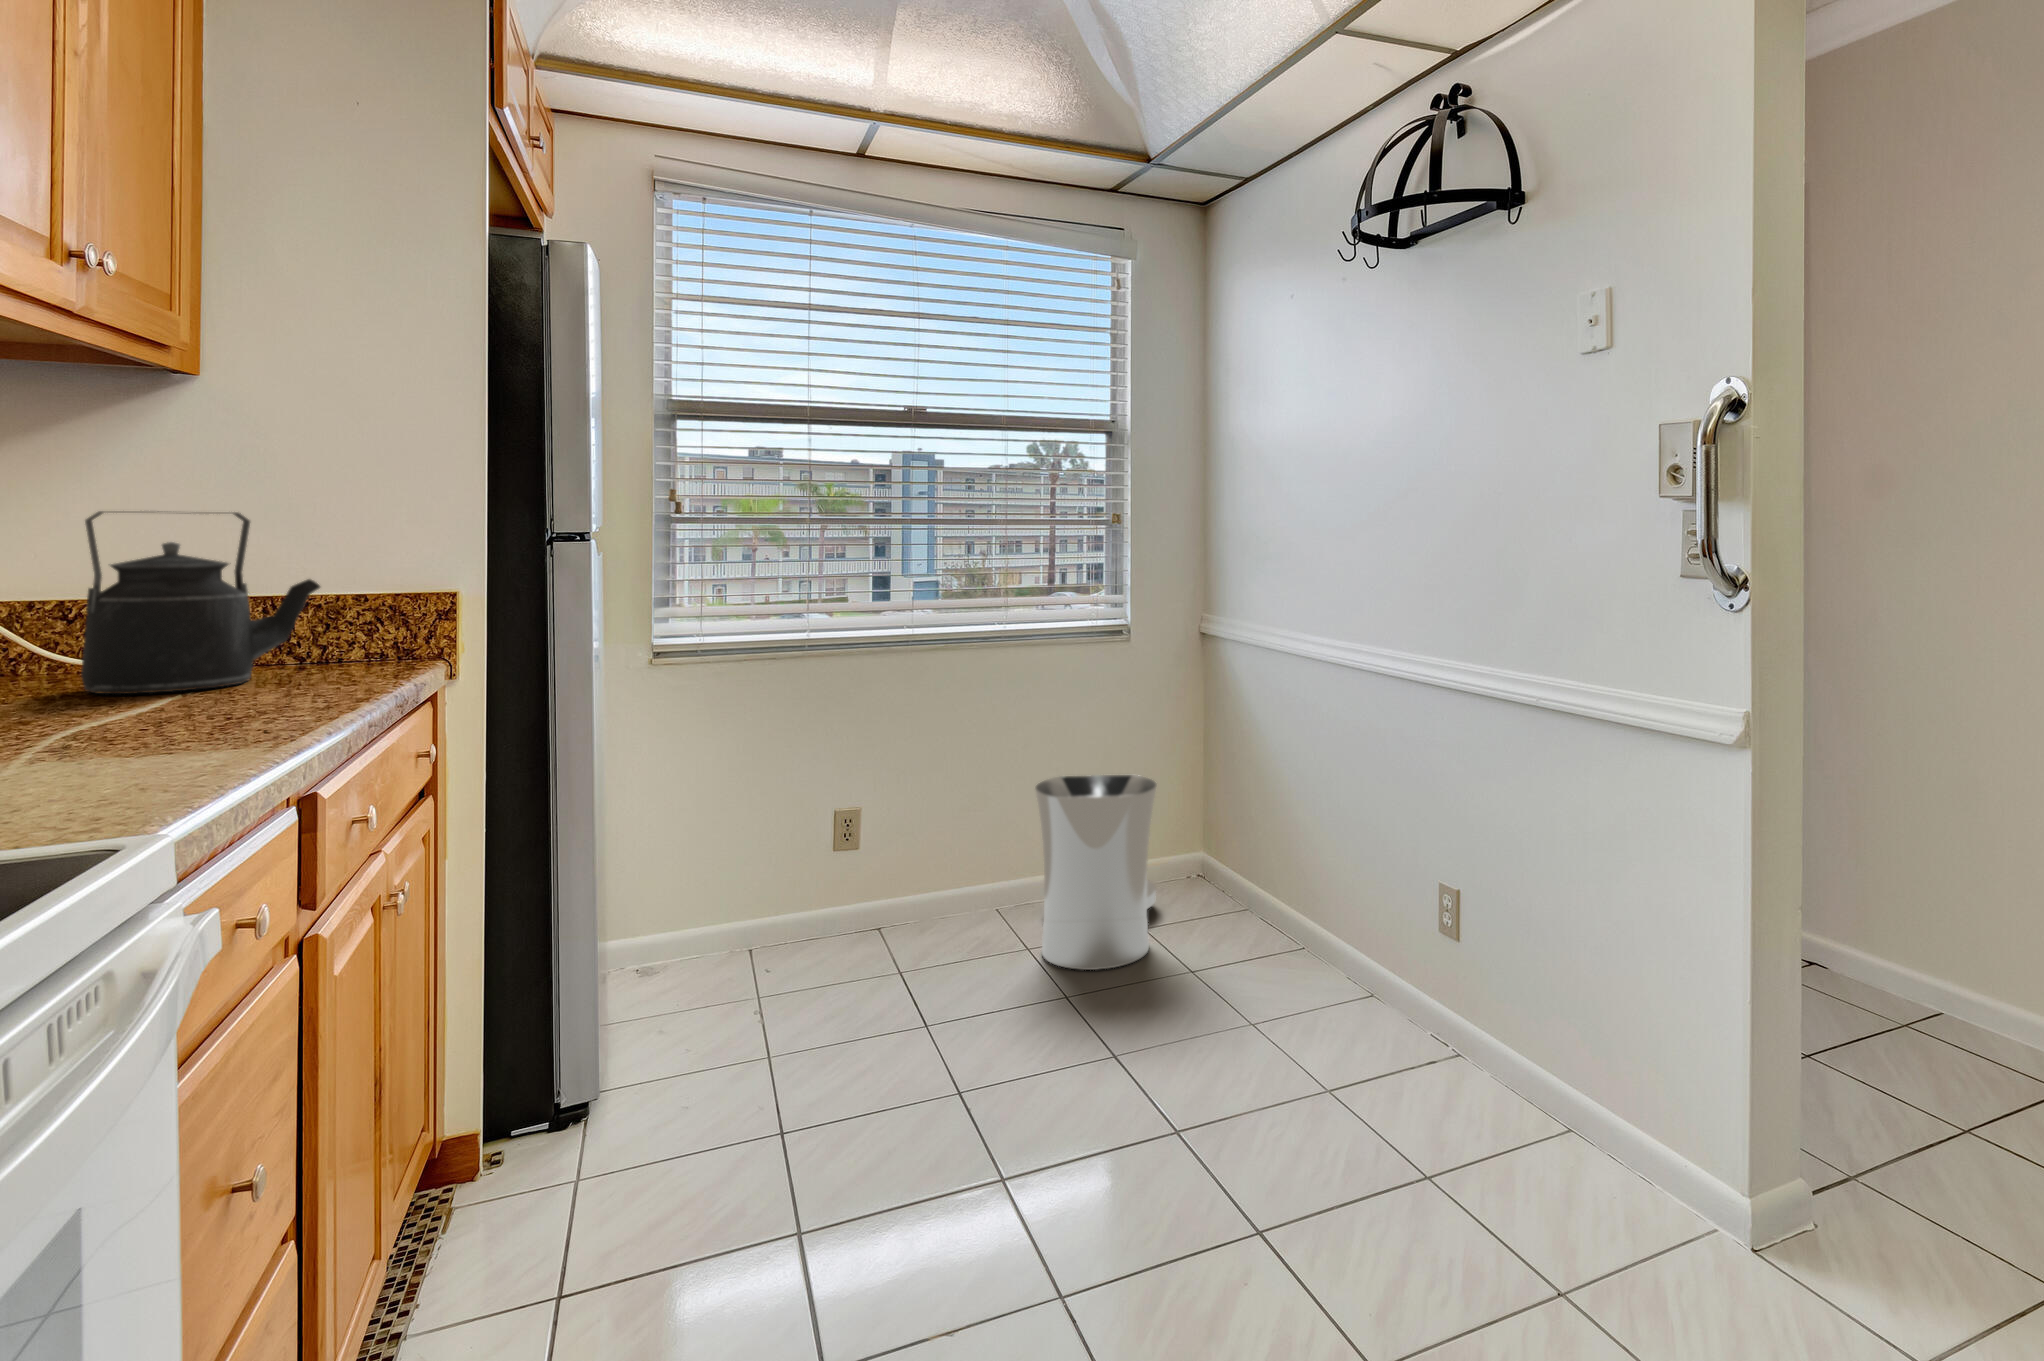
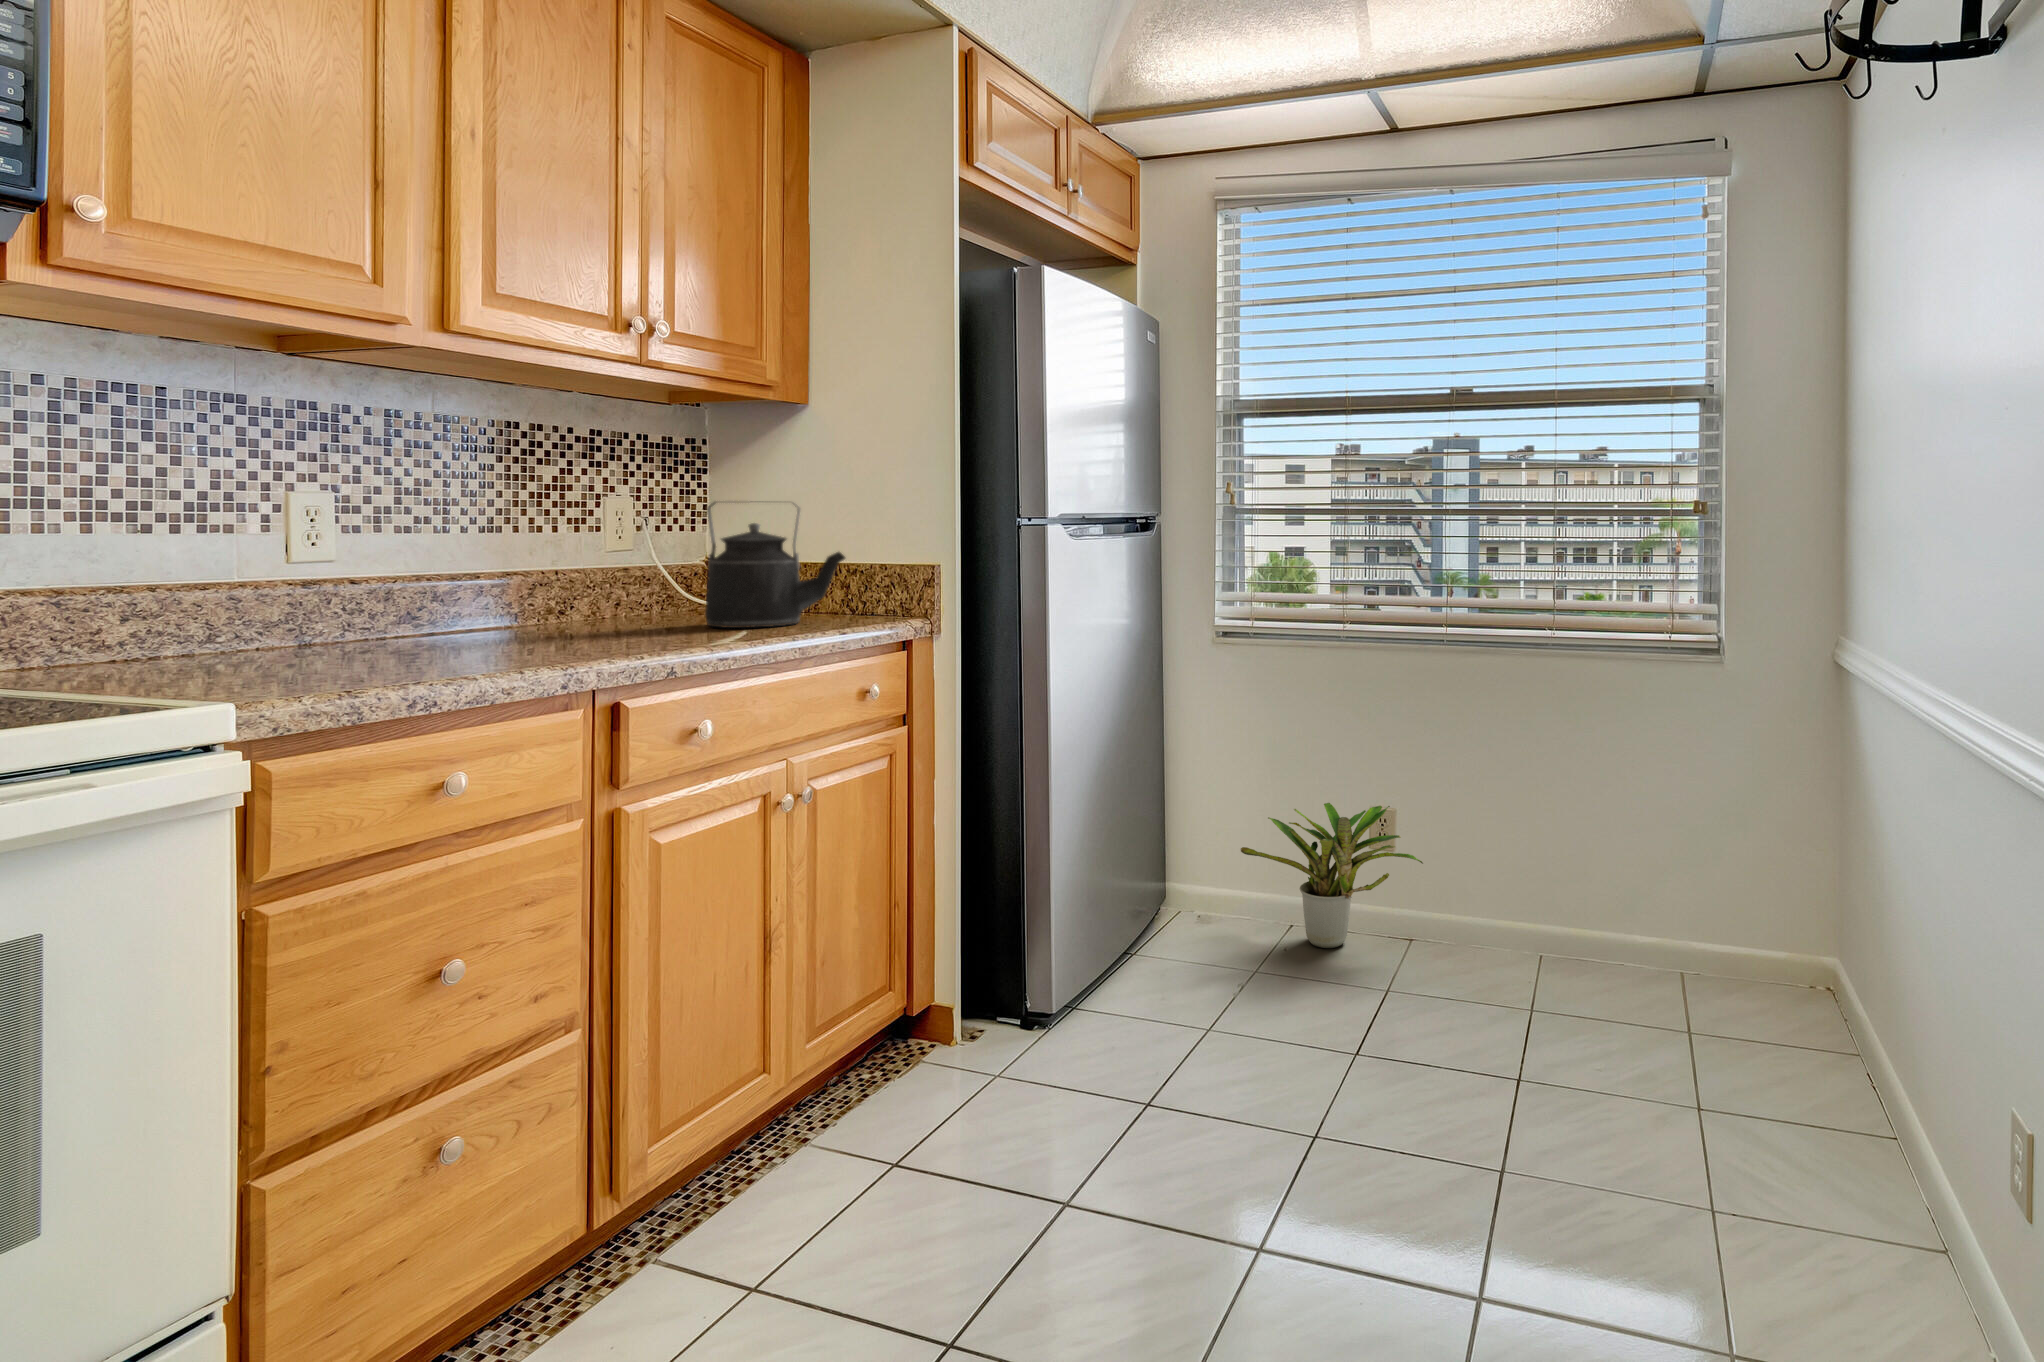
trash can: present [1035,775,1157,970] -> none [1530,806,1727,1053]
potted plant: none [721,809,908,967] -> present [1241,803,1423,948]

